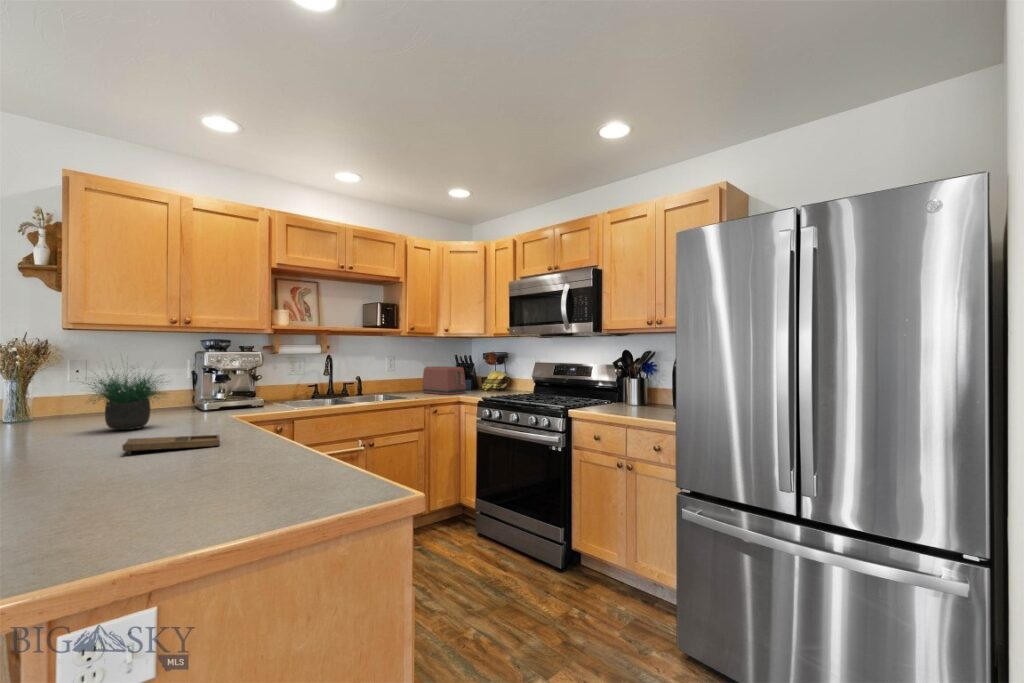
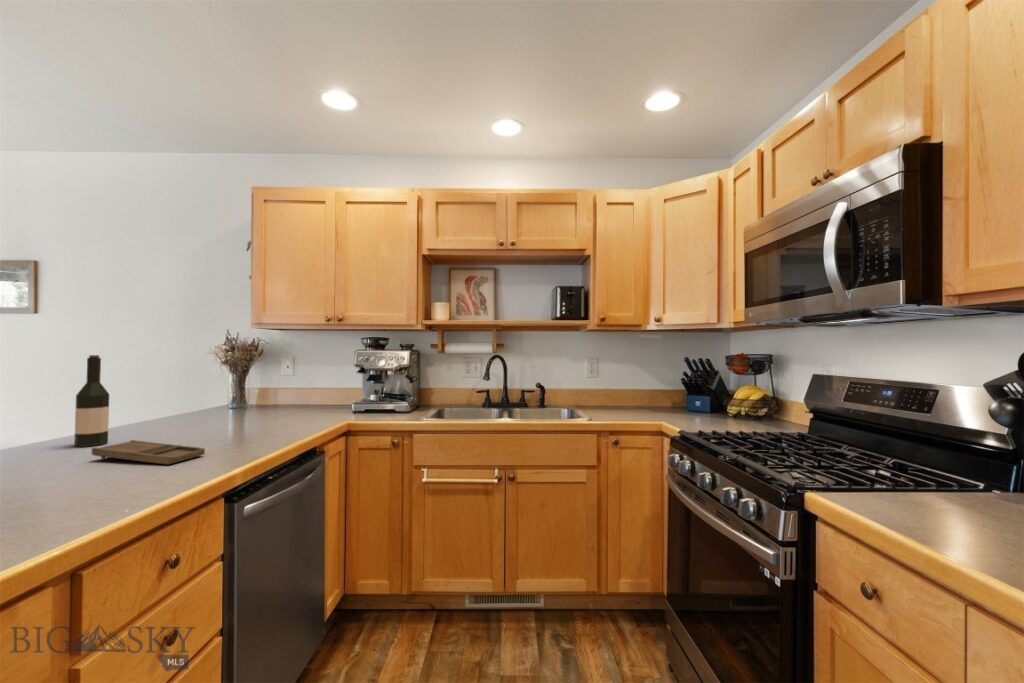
wine bottle: none [15,363,52,458] -> present [74,355,109,447]
toaster: present [422,366,466,395] -> none [625,374,684,417]
potted plant: present [89,368,166,430] -> none [202,344,297,425]

